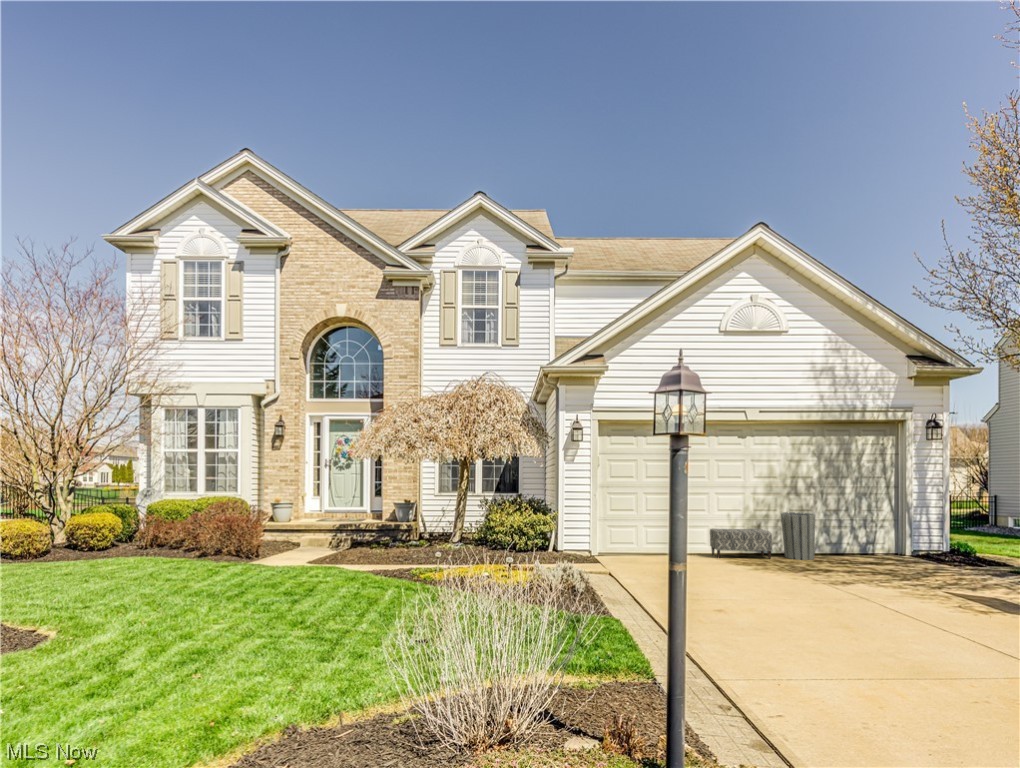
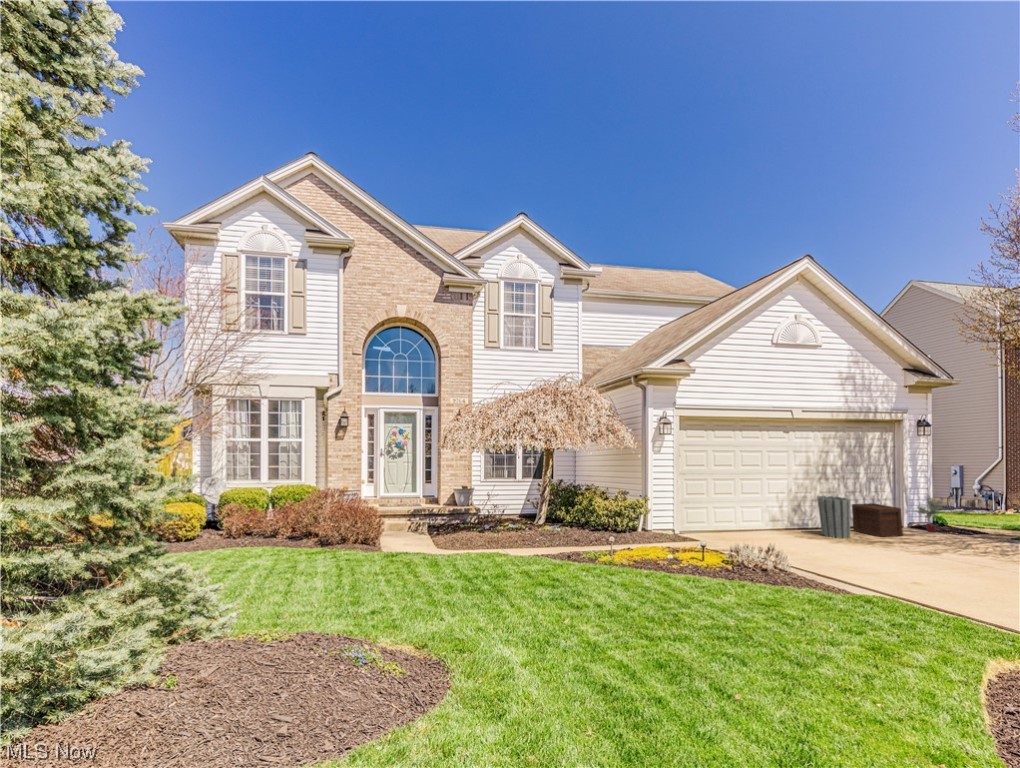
potted tree: none [917,514,953,559] -> present [916,496,942,532]
wooden crate: none [833,523,885,561] -> present [852,503,903,537]
bench: present [710,529,772,559] -> none [760,511,820,539]

